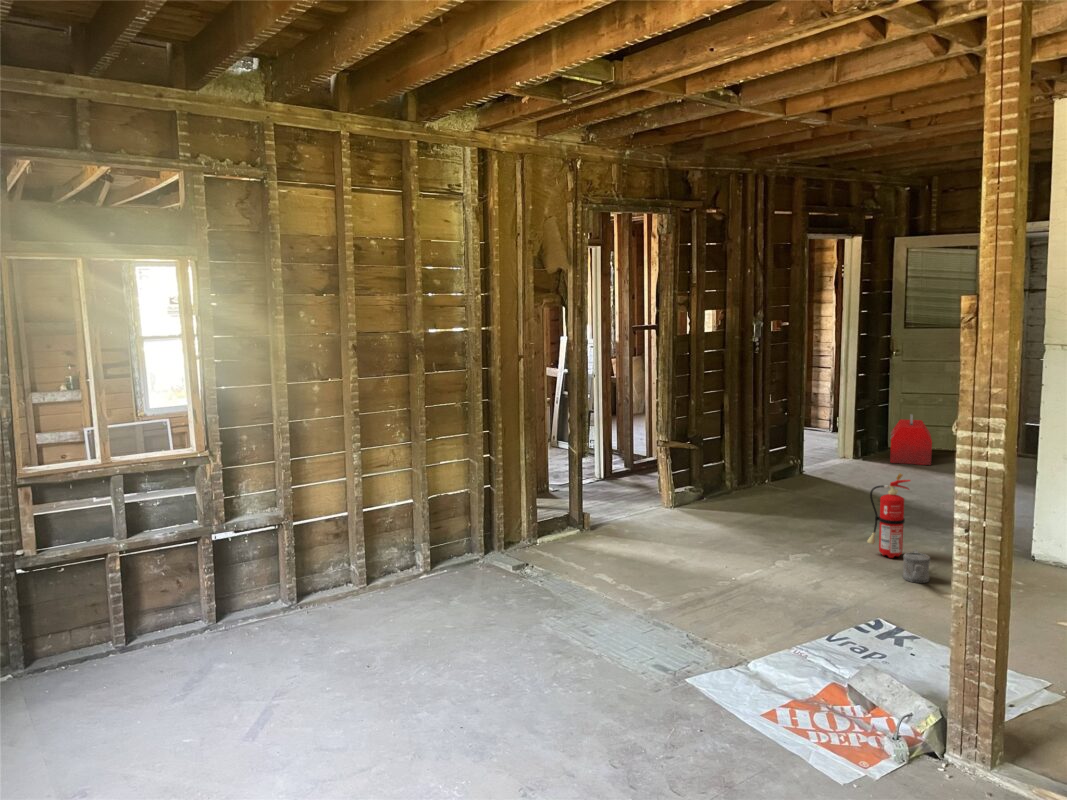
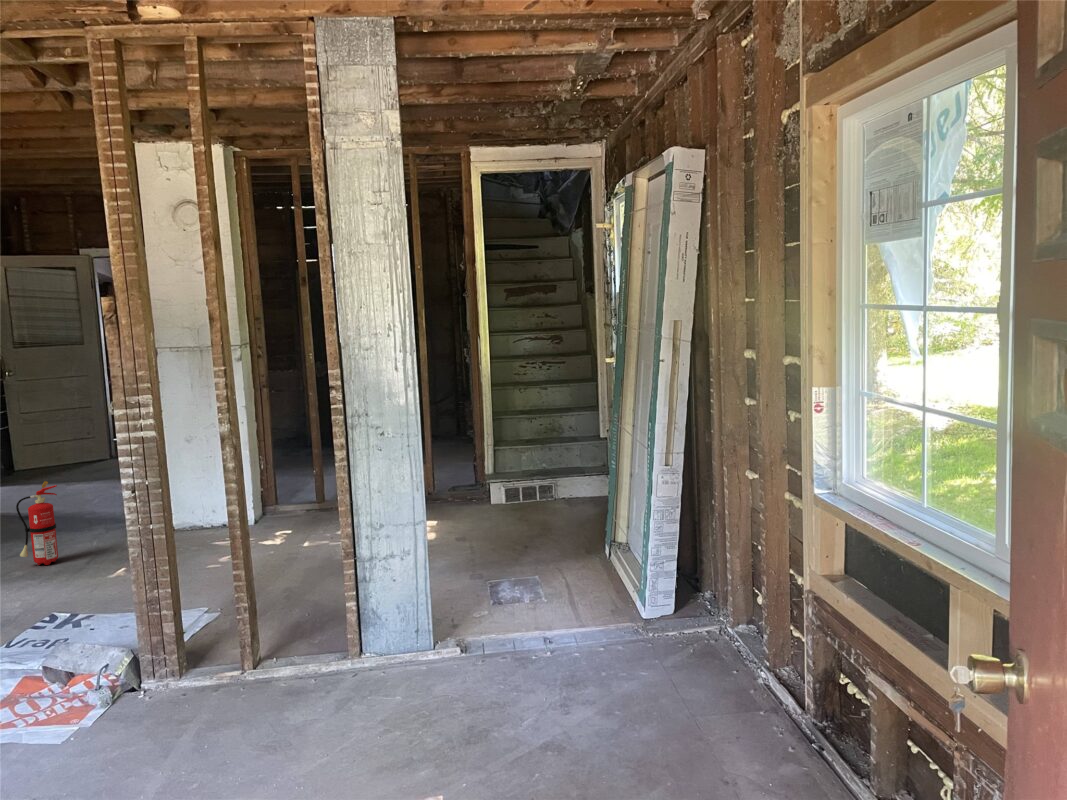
toolbox: present [890,414,932,465] -> none [14,435,63,487]
watering can: present [902,549,931,583] -> none [62,547,91,578]

